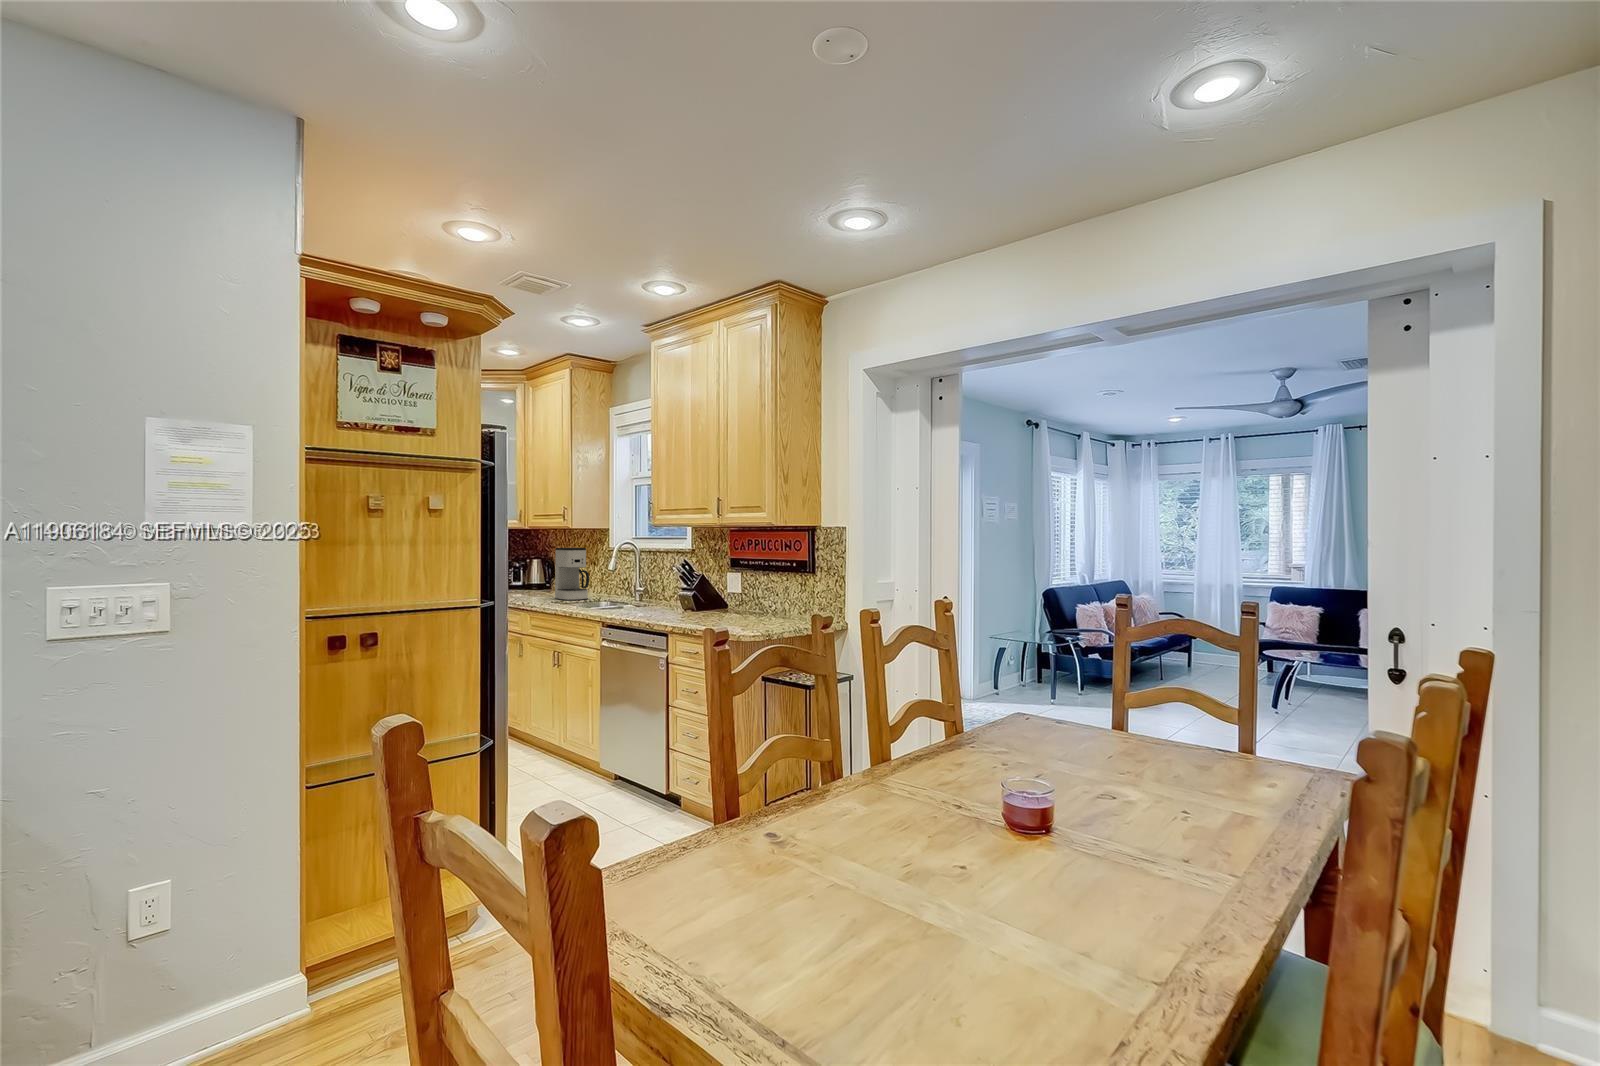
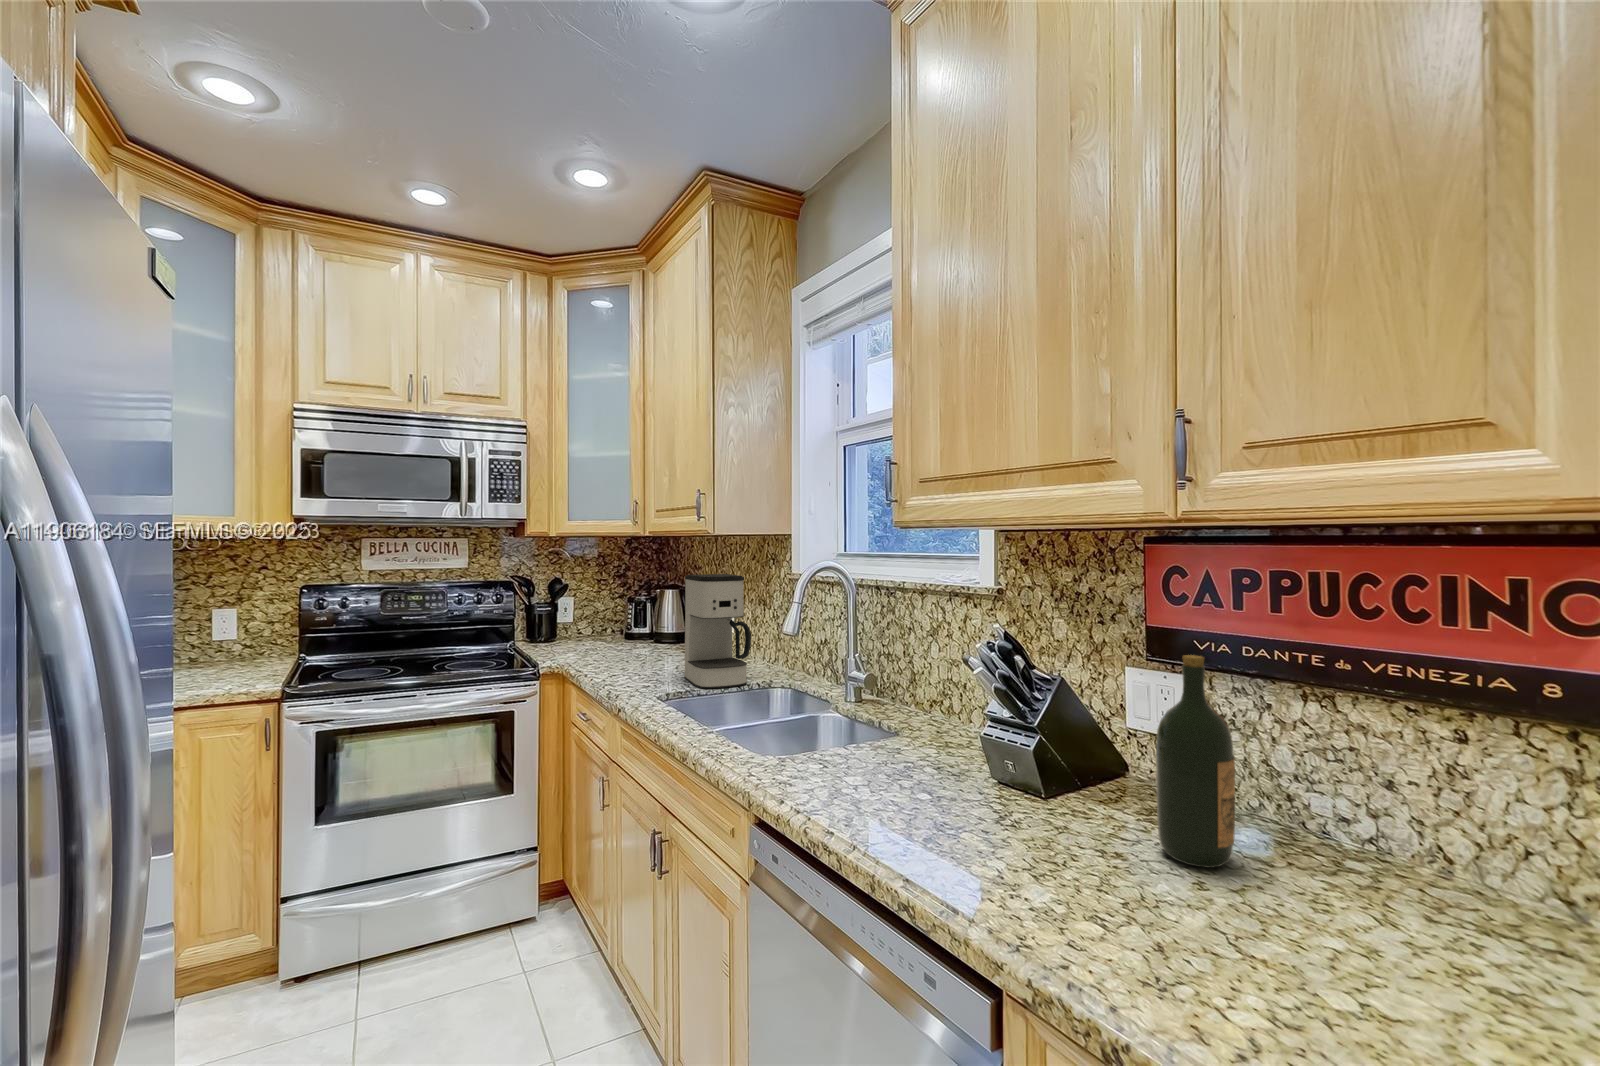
wine bottle: none [720,562,738,617] -> present [1156,655,1235,868]

